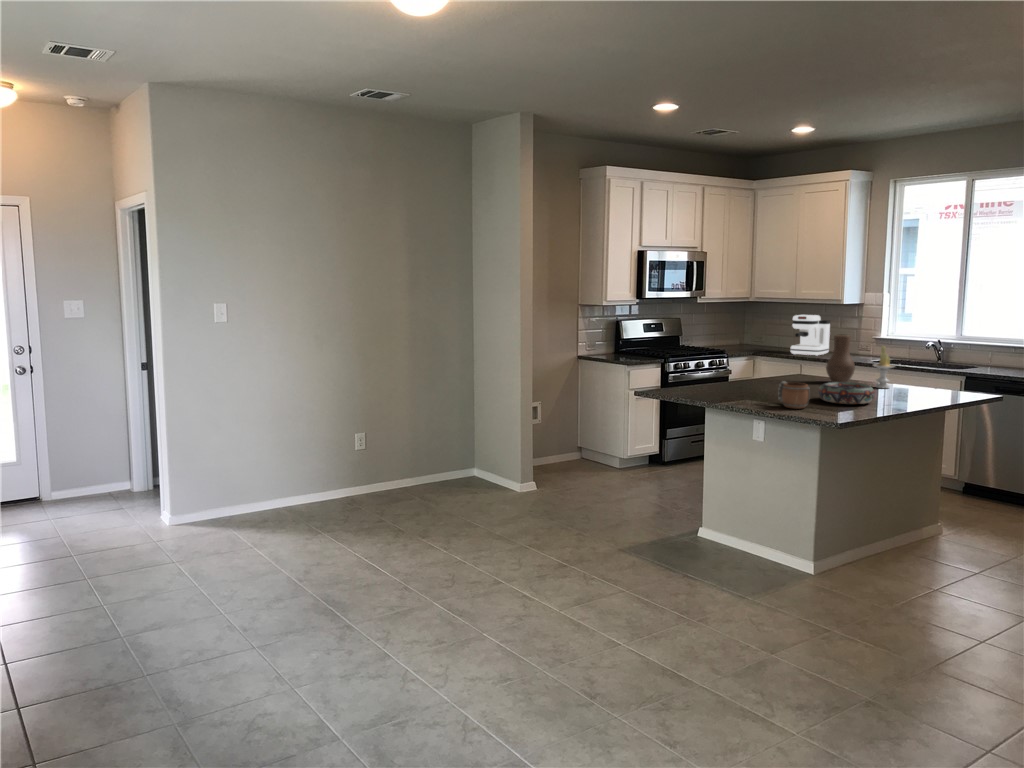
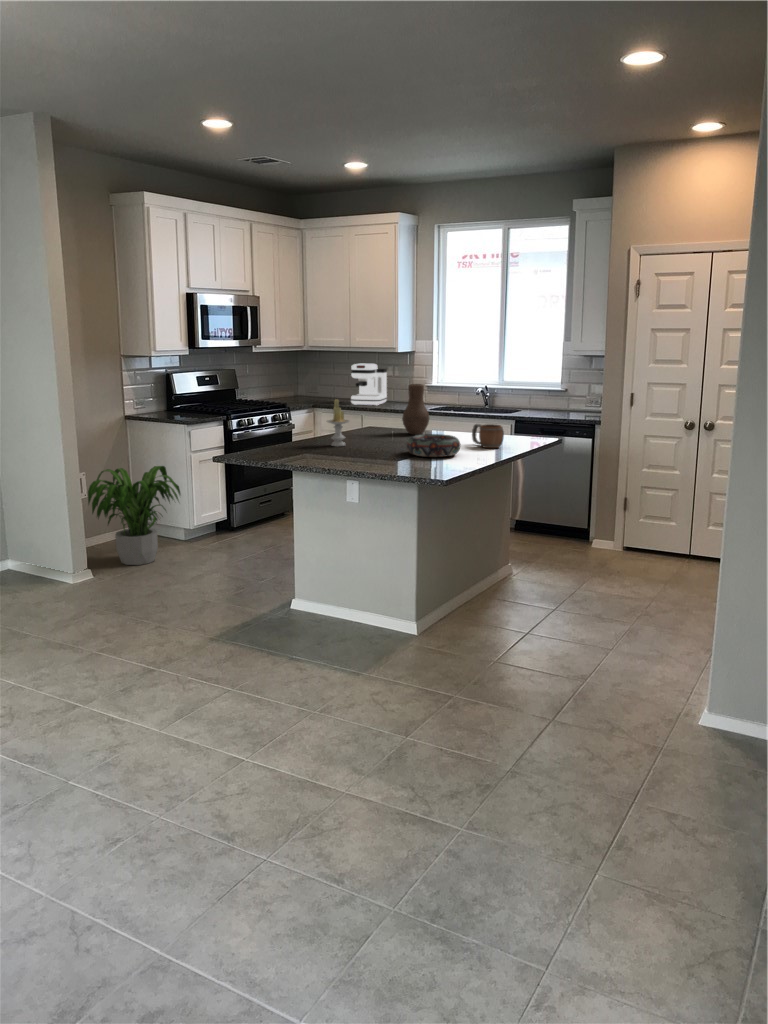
candle: present [873,346,895,388] -> present [327,399,349,446]
mug: present [778,381,810,409] -> present [472,424,504,448]
potted plant: none [539,399,617,484] -> present [88,466,180,565]

